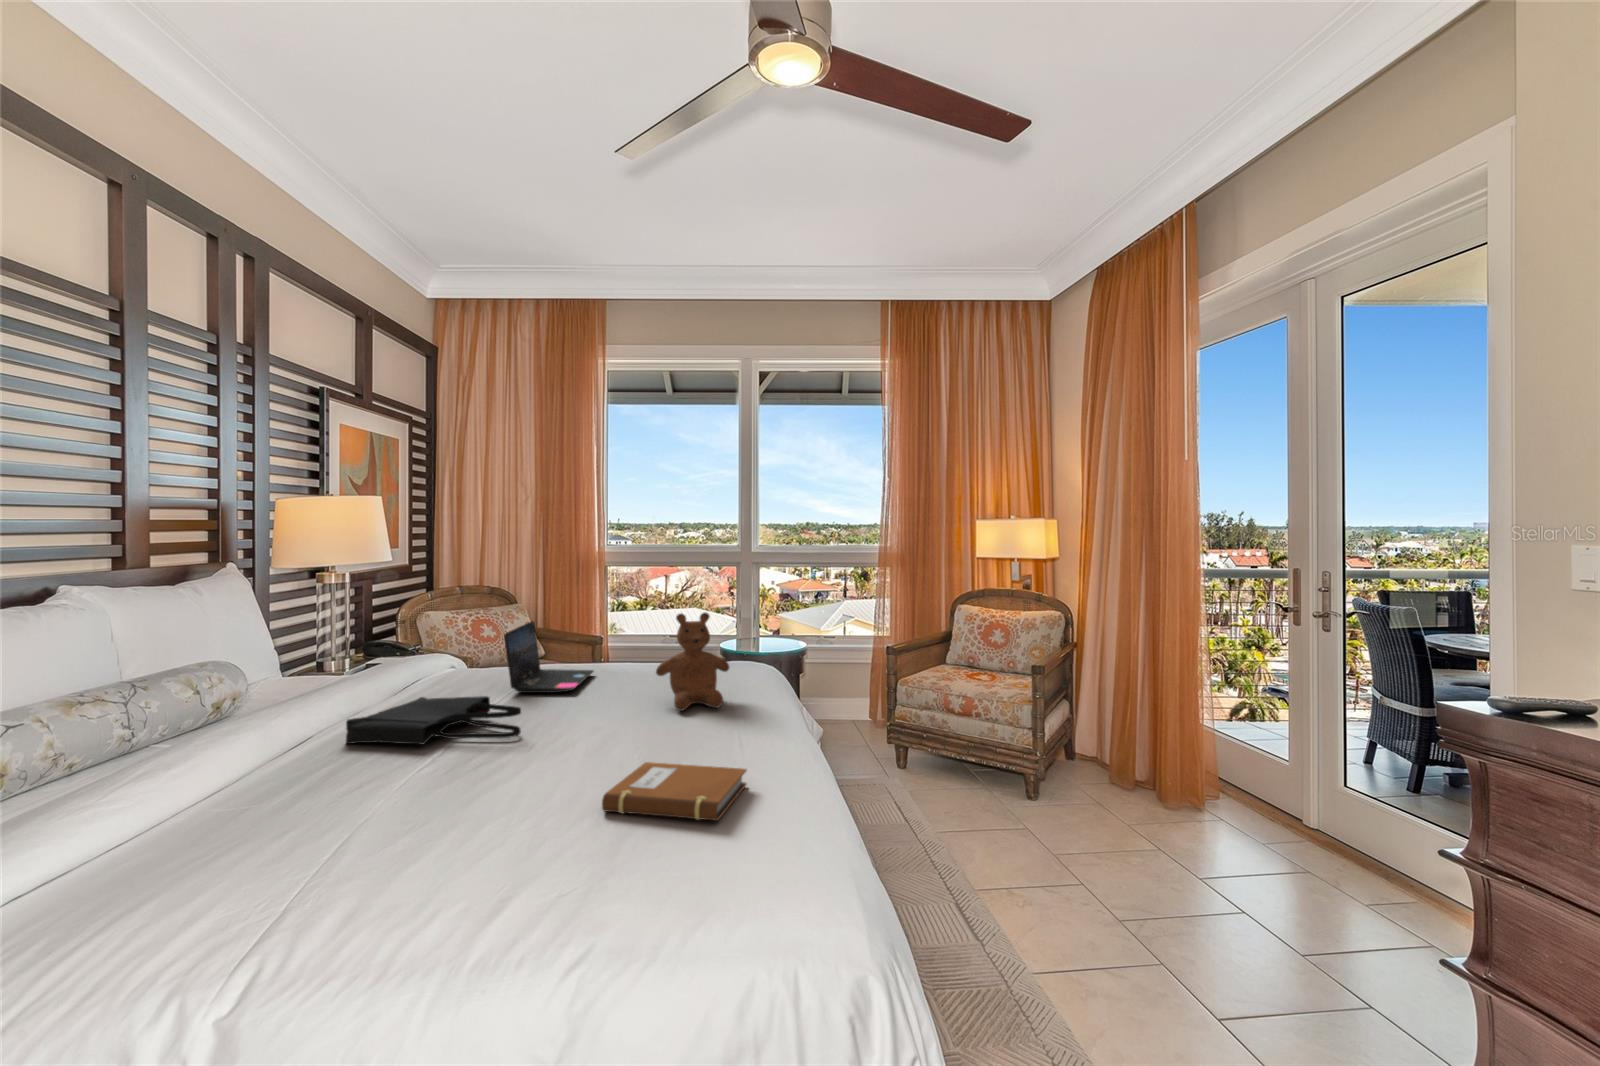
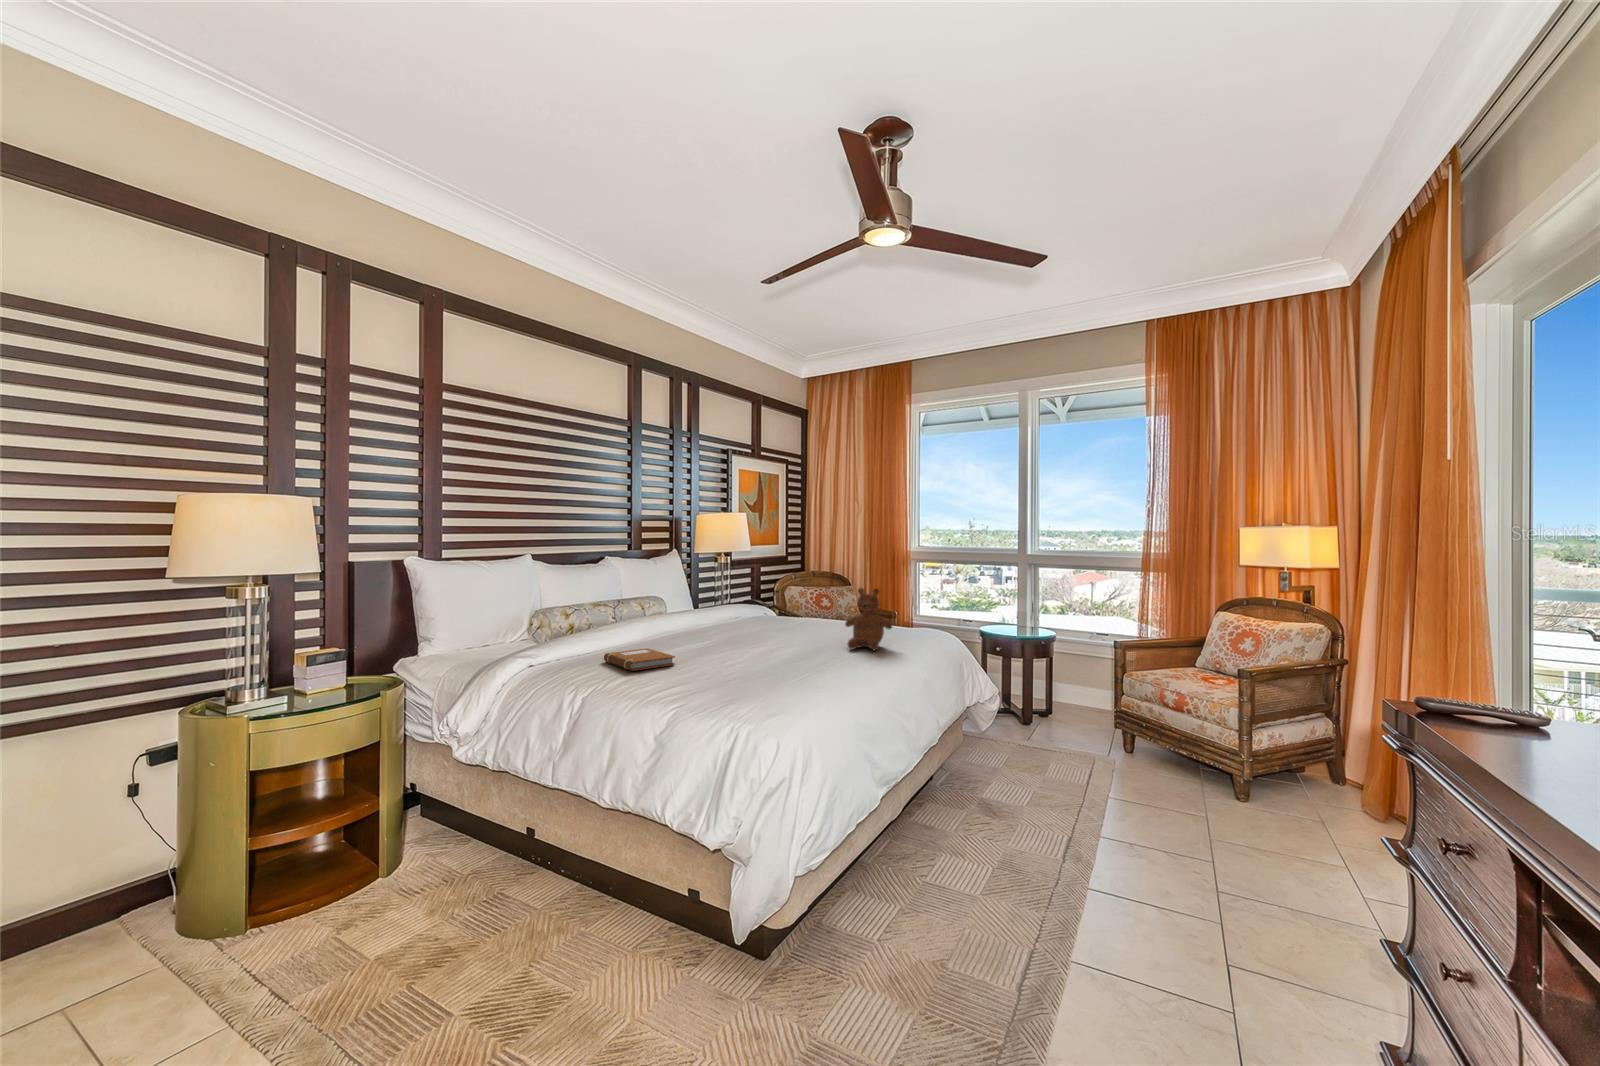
laptop: present [504,621,593,693] -> none [774,589,834,632]
tote bag: present [346,696,521,745] -> none [684,623,757,647]
notebook: present [602,762,747,821] -> present [604,648,675,671]

